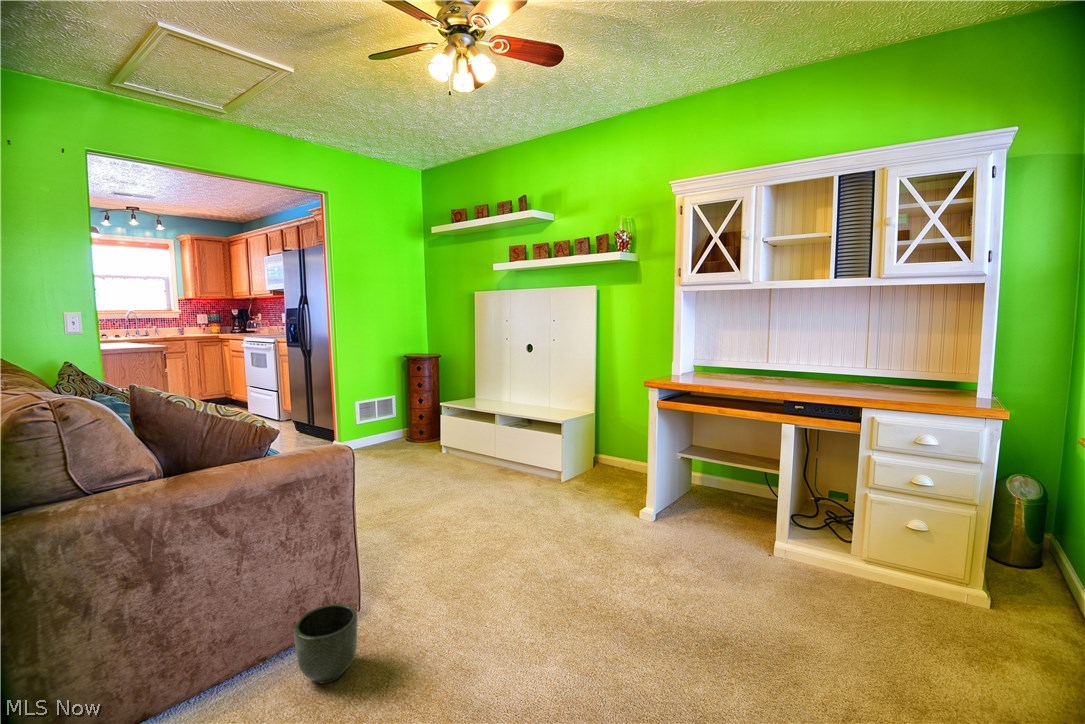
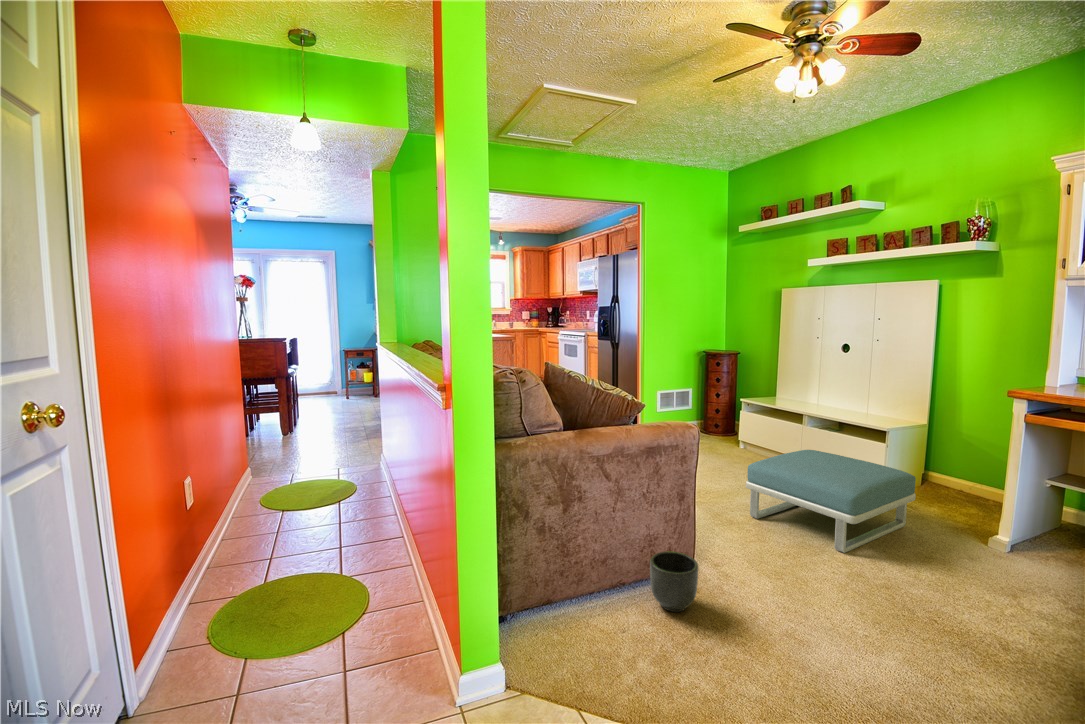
footstool: none [434,449,581,550] -> present [746,450,916,553]

